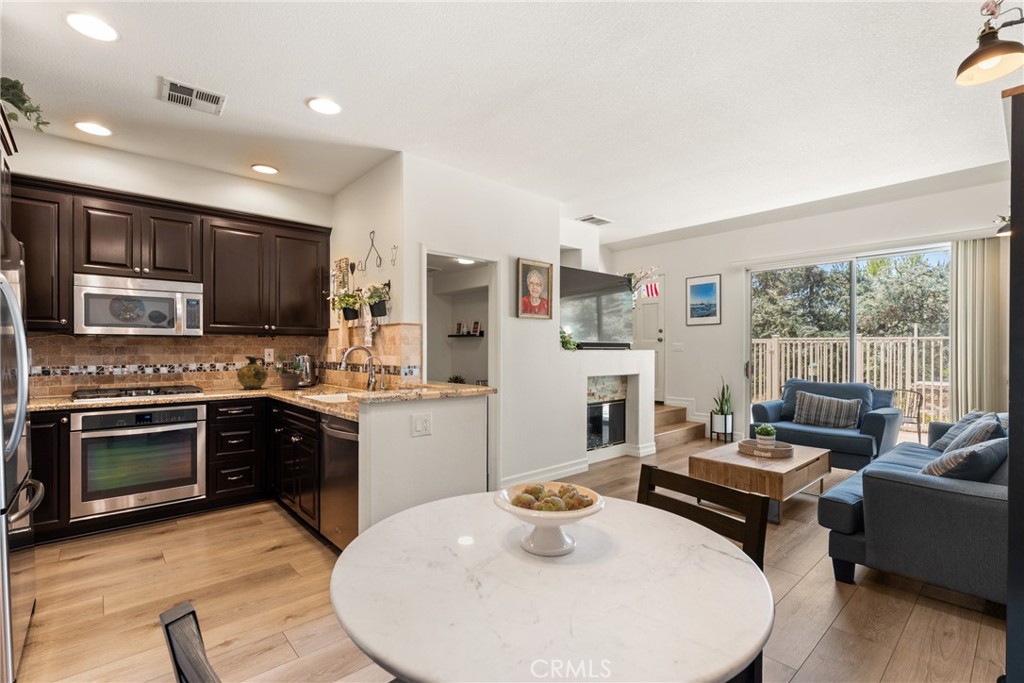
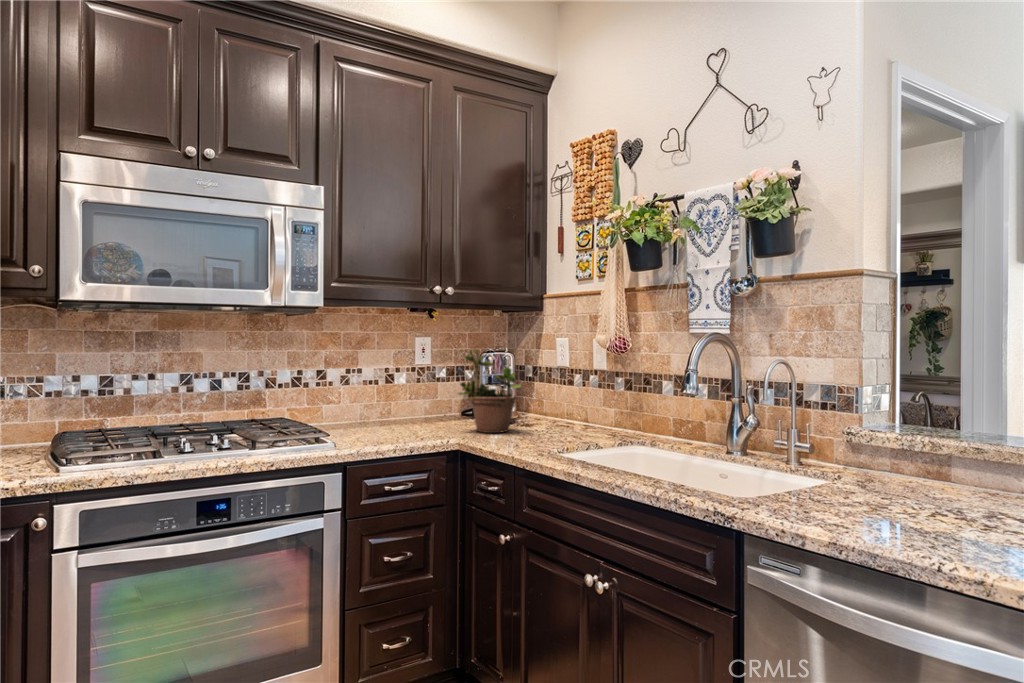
ceramic jug: present [237,356,268,389] -> none [375,354,435,429]

